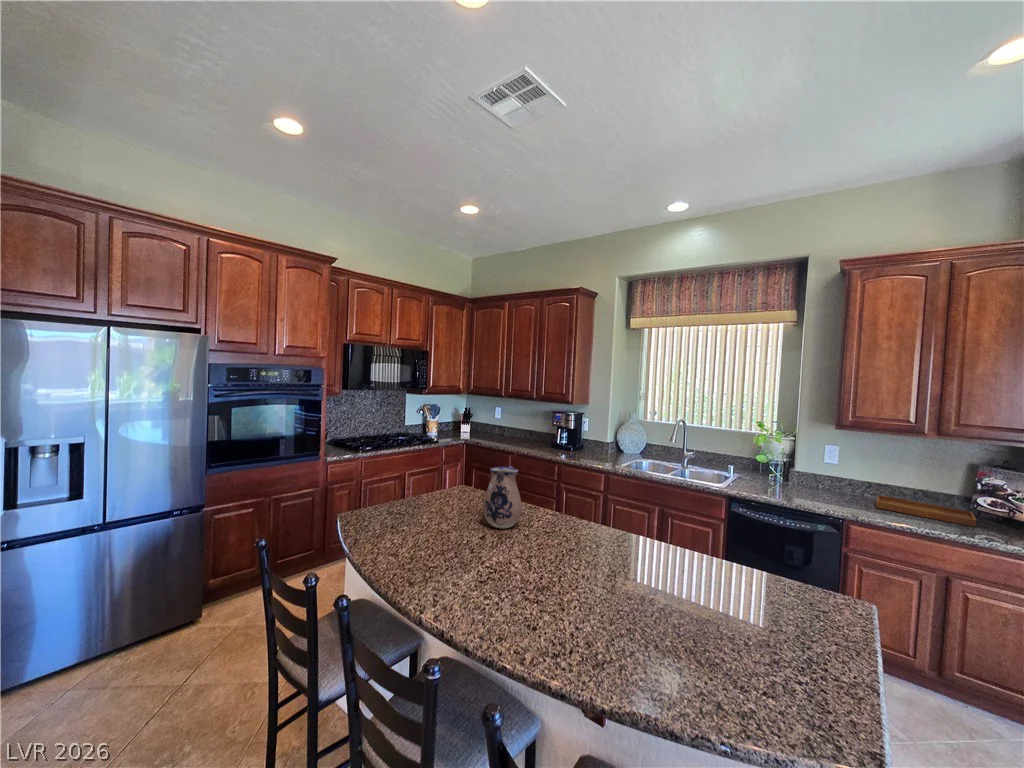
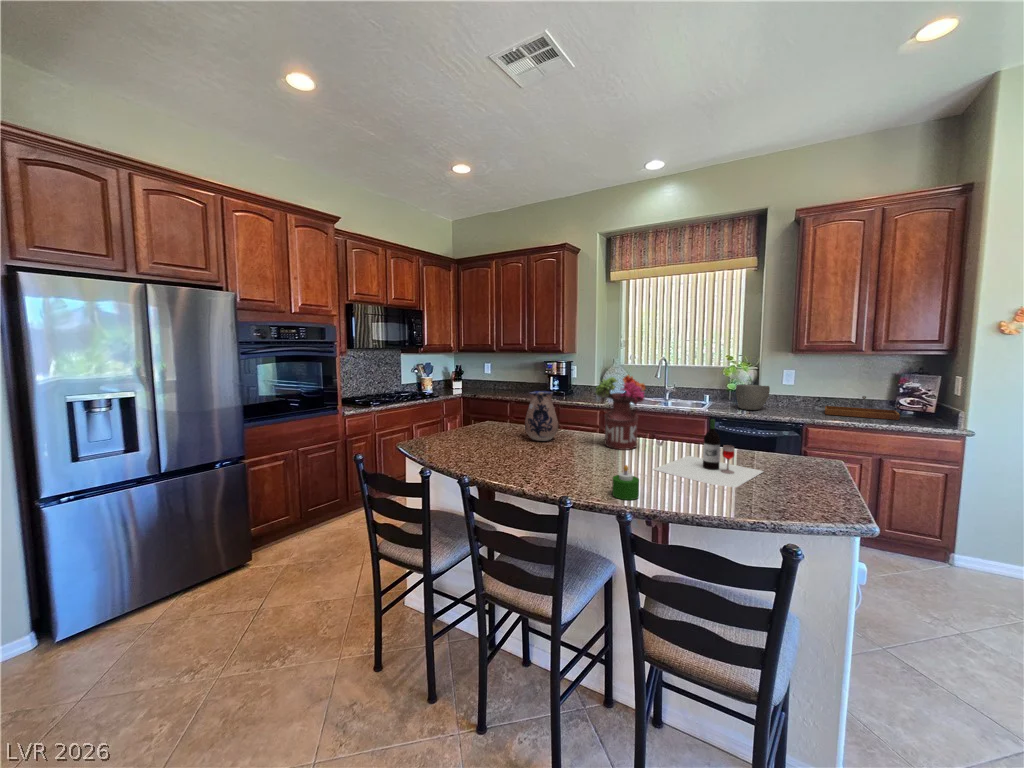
bowl: none [765,459,806,492] -> present [736,384,770,410]
flower arrangement: none [559,461,623,555] -> present [596,375,646,450]
wine bottle: none [605,541,755,657] -> present [653,419,763,487]
candle: none [526,612,561,664] -> present [612,465,639,500]

